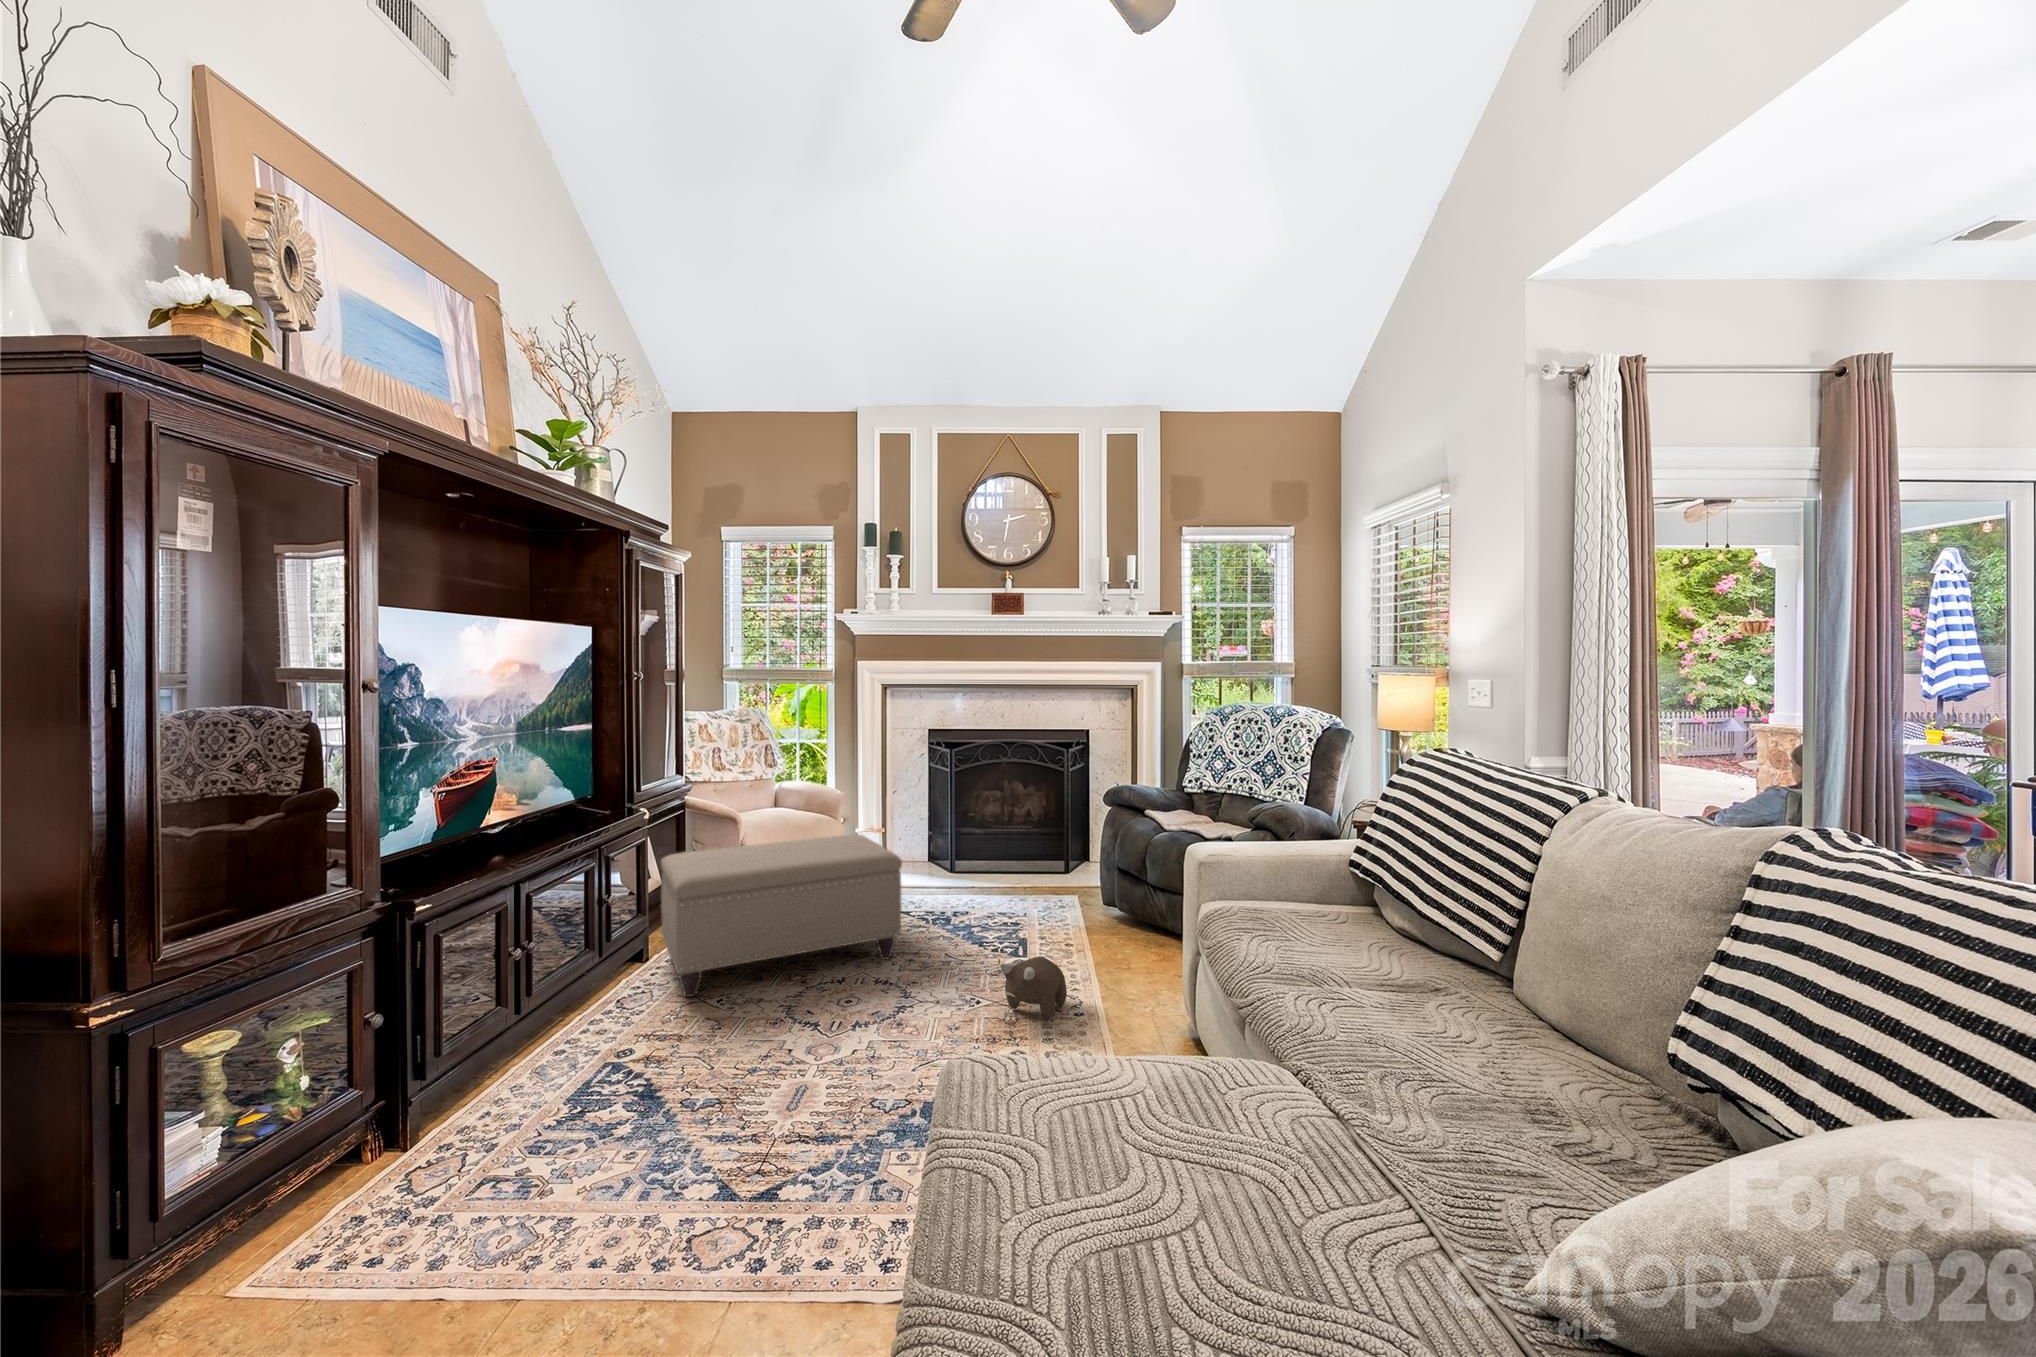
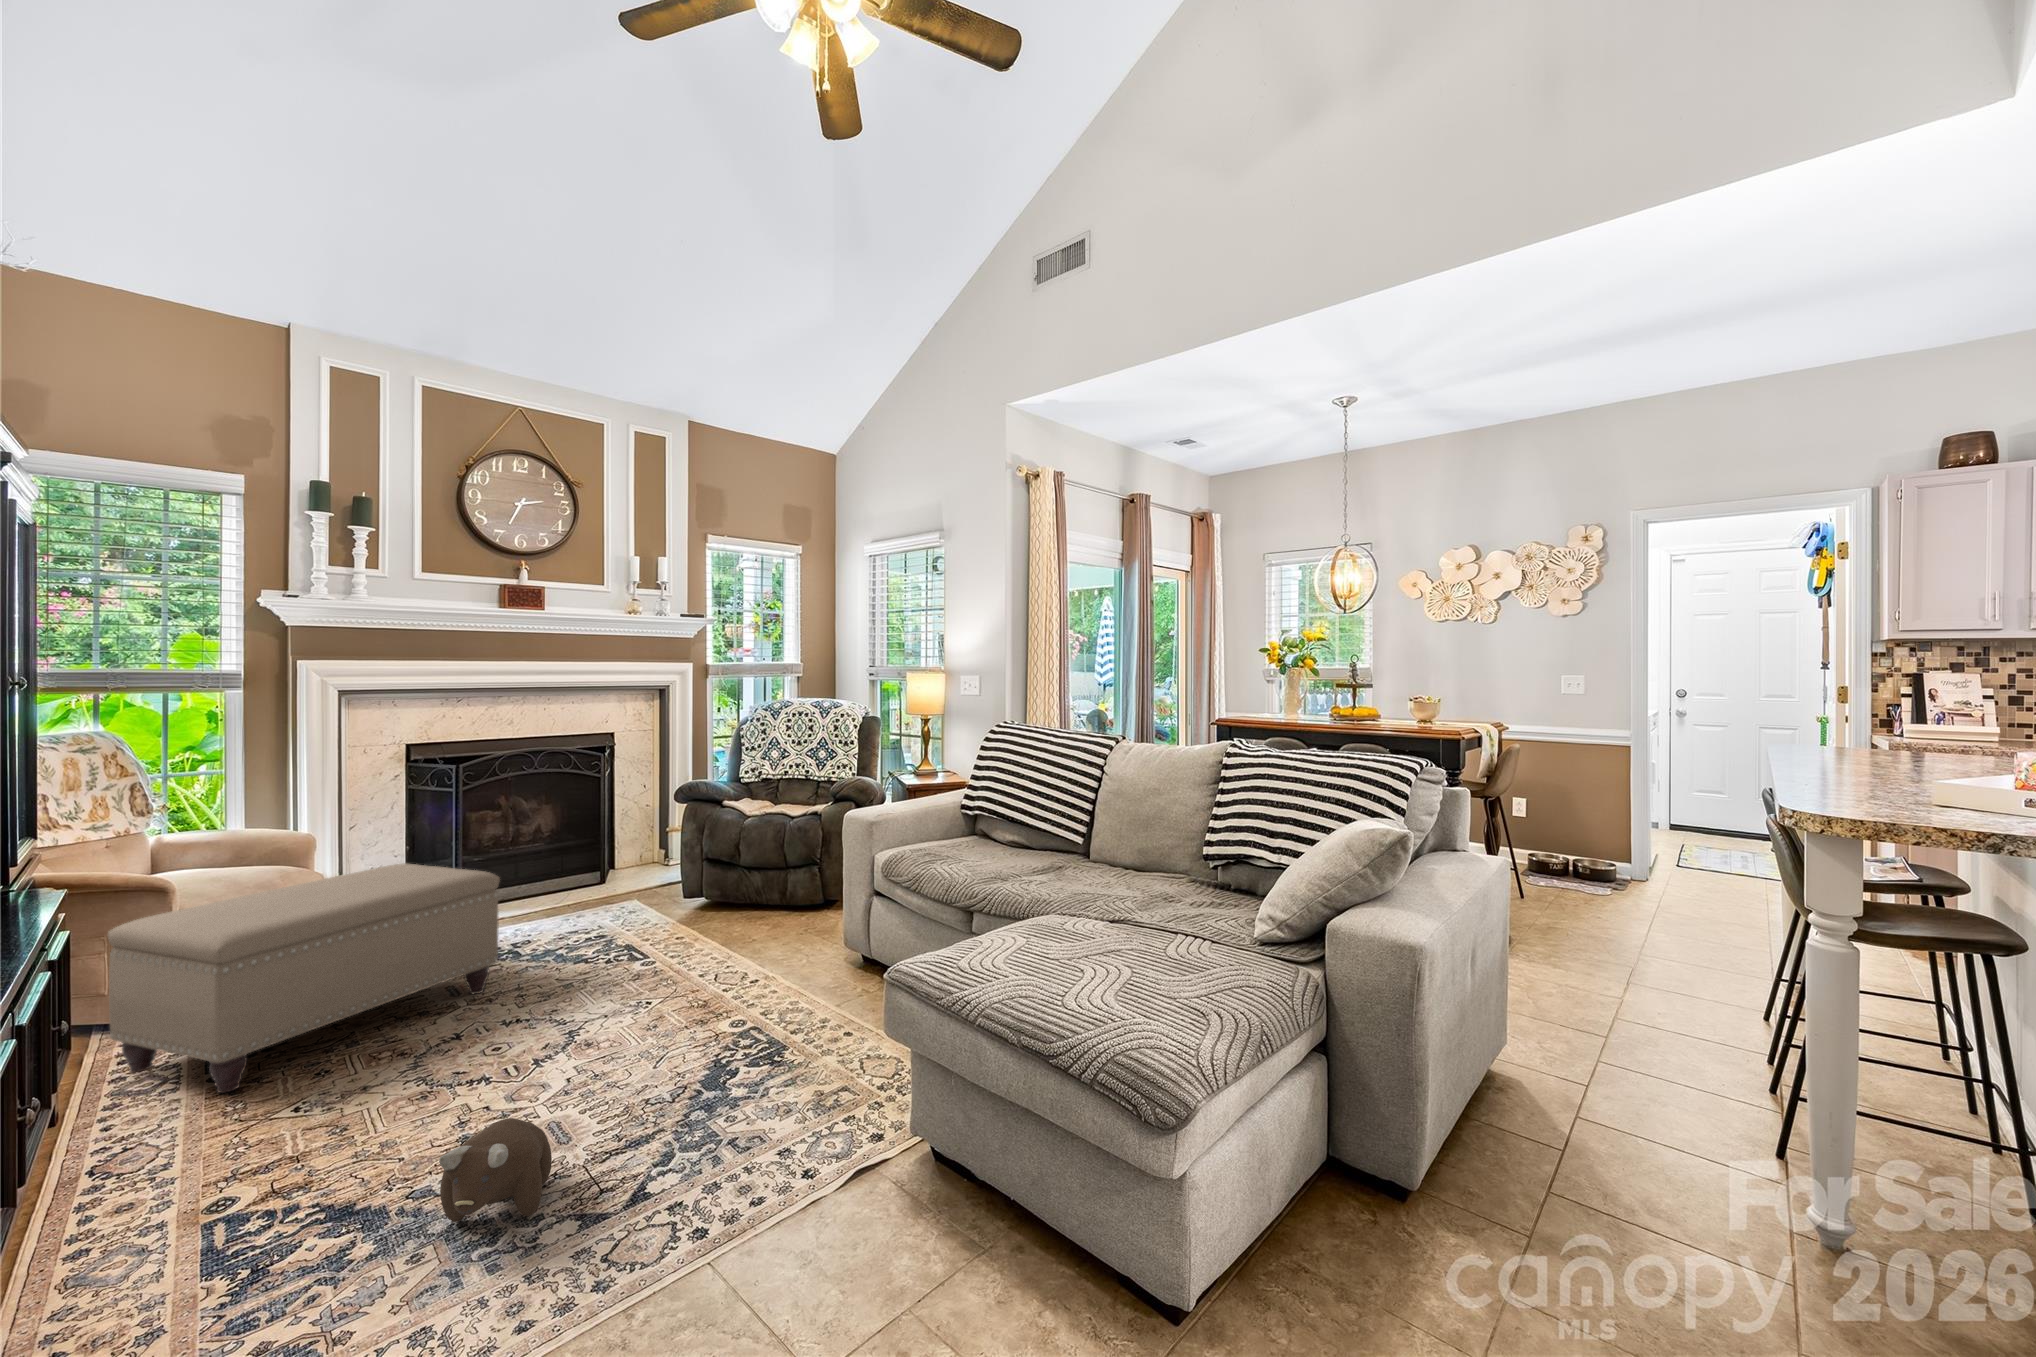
plush toy: present [1000,957,1067,1019] -> present [439,1118,552,1222]

